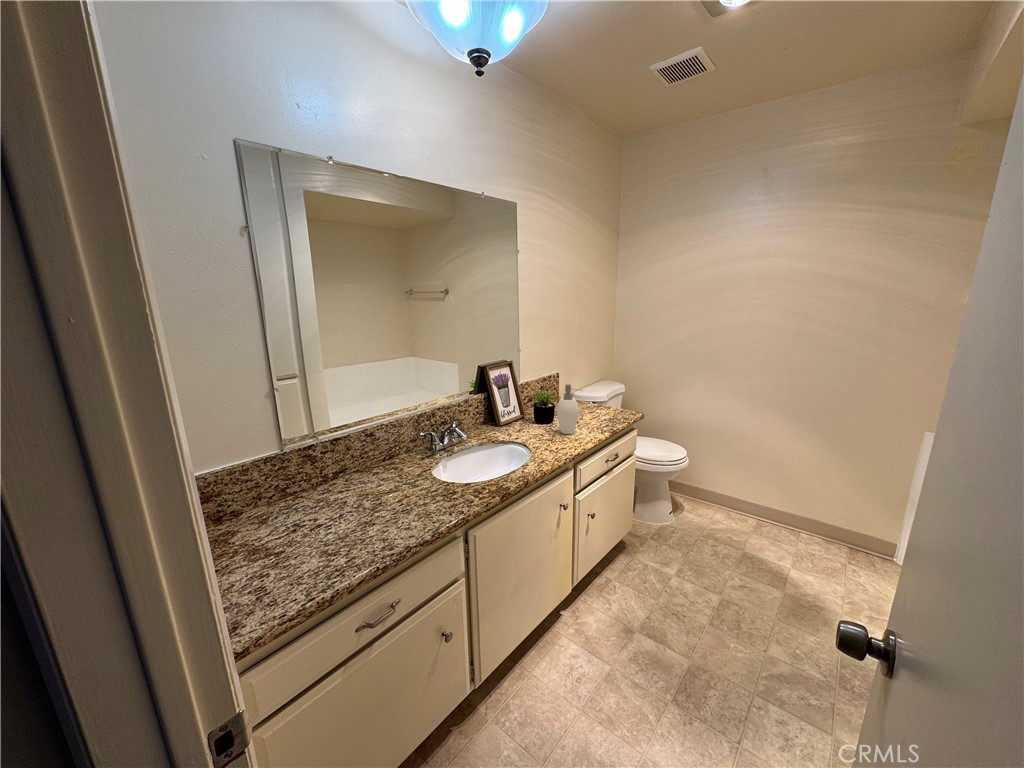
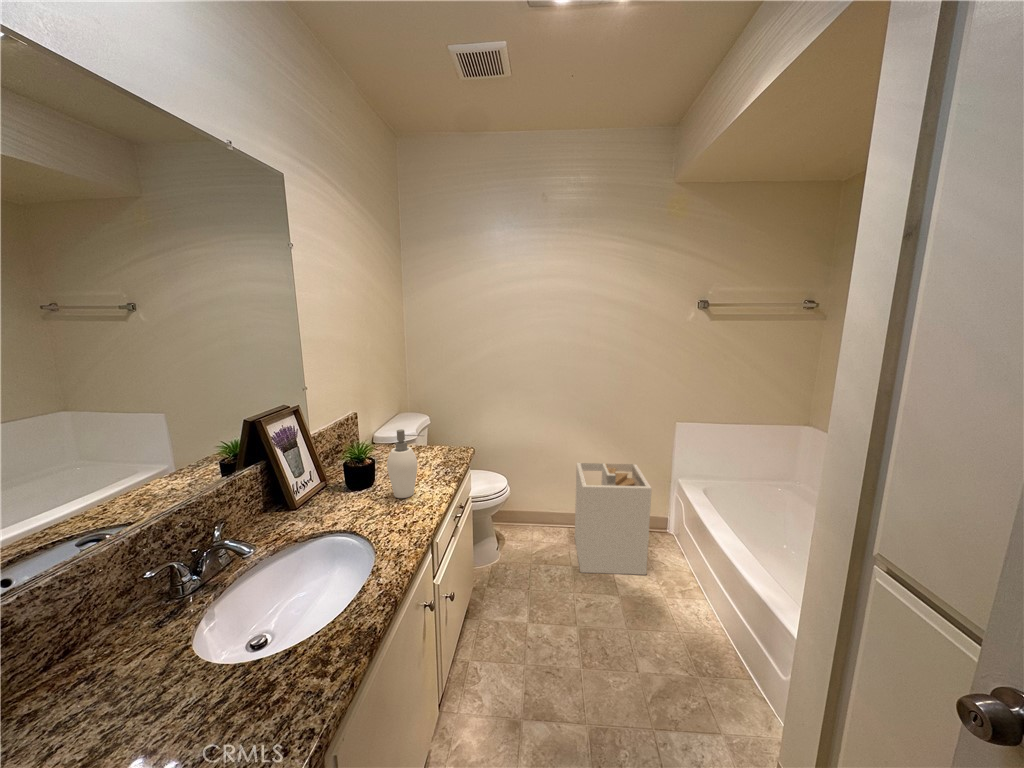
laundry hamper: none [750,453,852,589] -> present [575,463,652,575]

